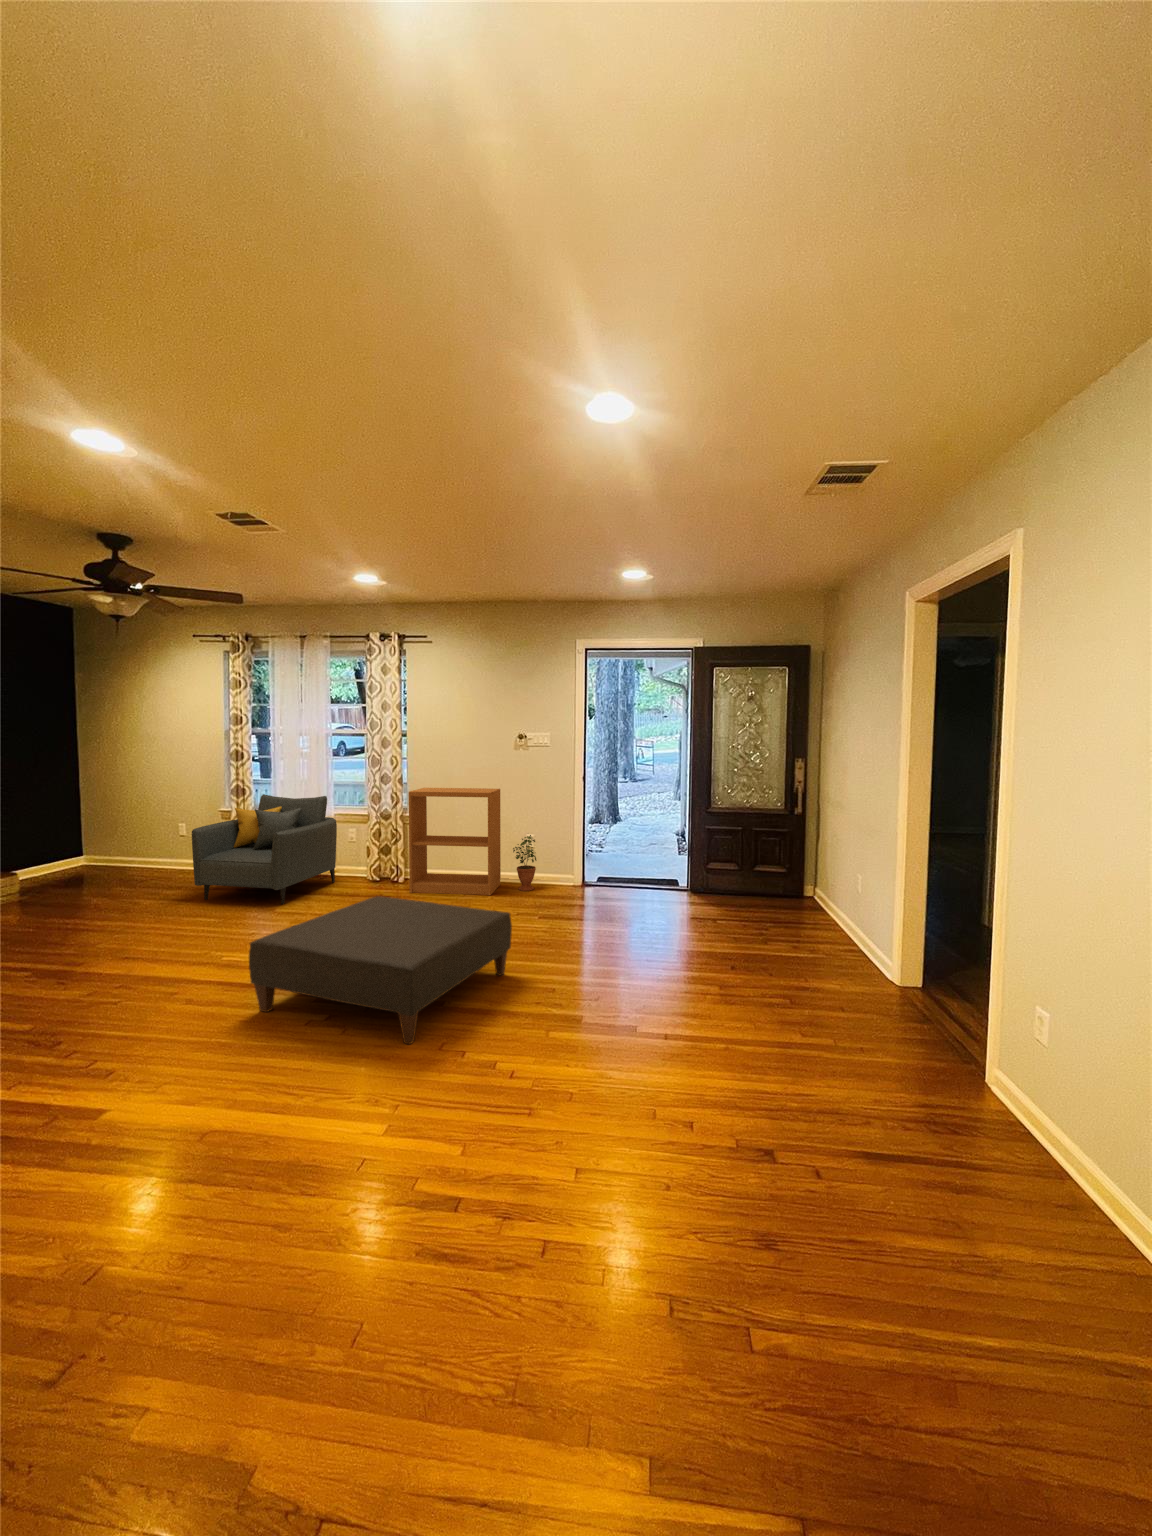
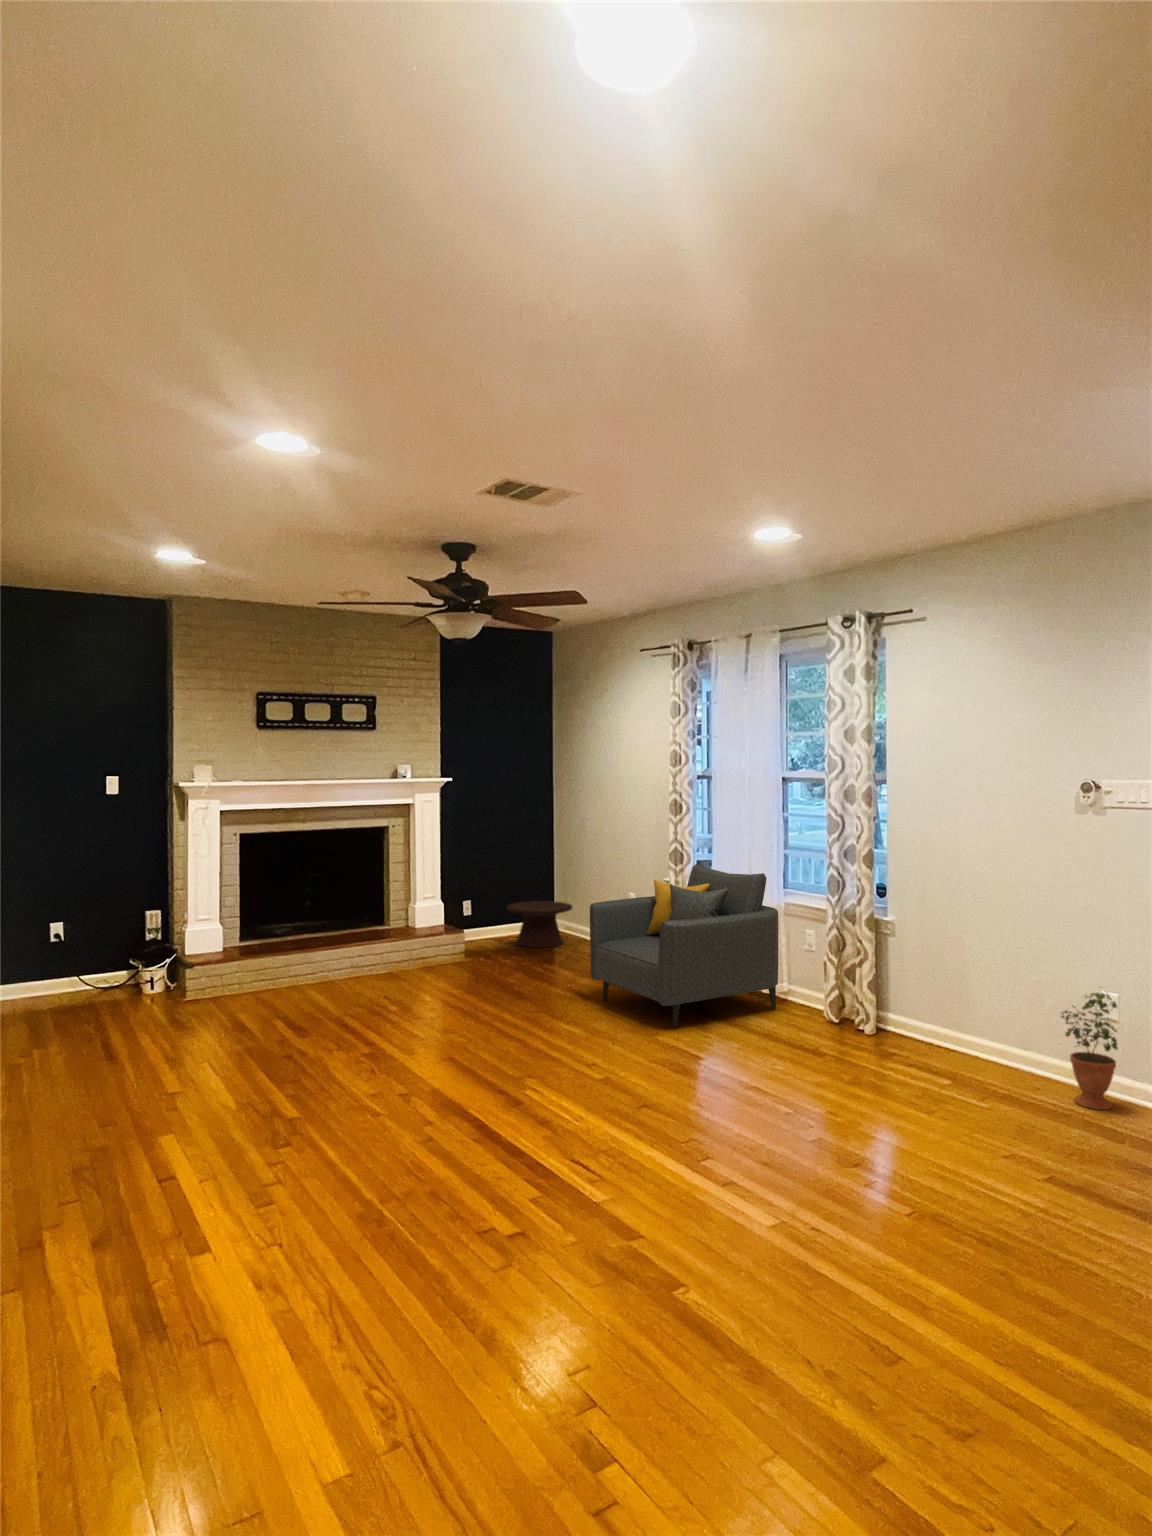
bookshelf: present [409,788,501,895] -> none [862,873,1047,1098]
side table: none [44,839,116,880] -> present [507,901,572,948]
ottoman: present [249,896,512,1044] -> none [452,1053,860,1350]

